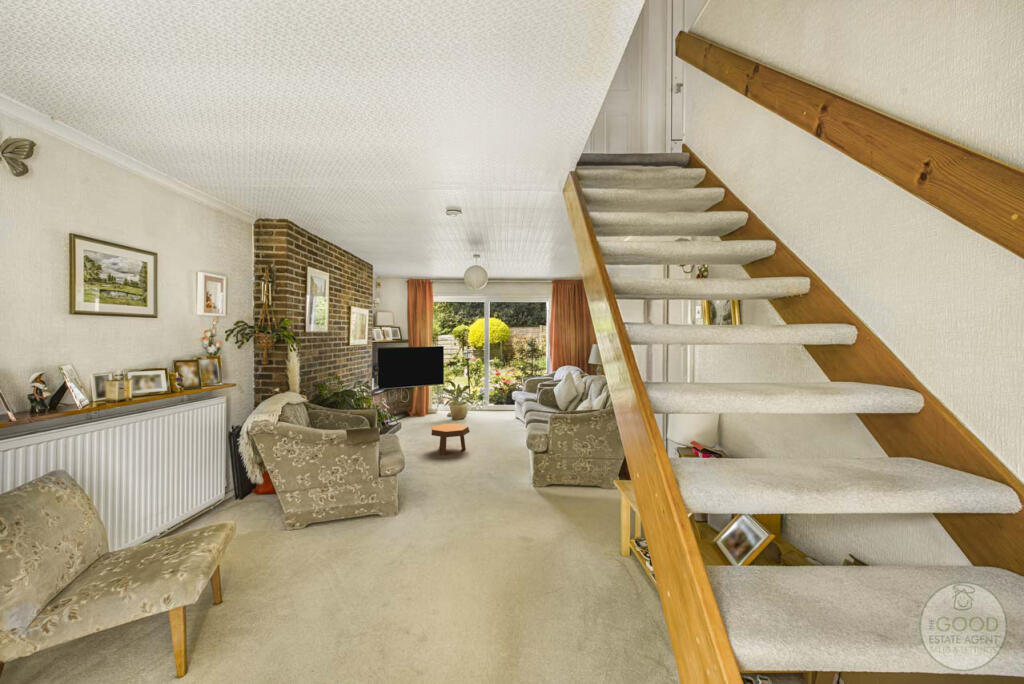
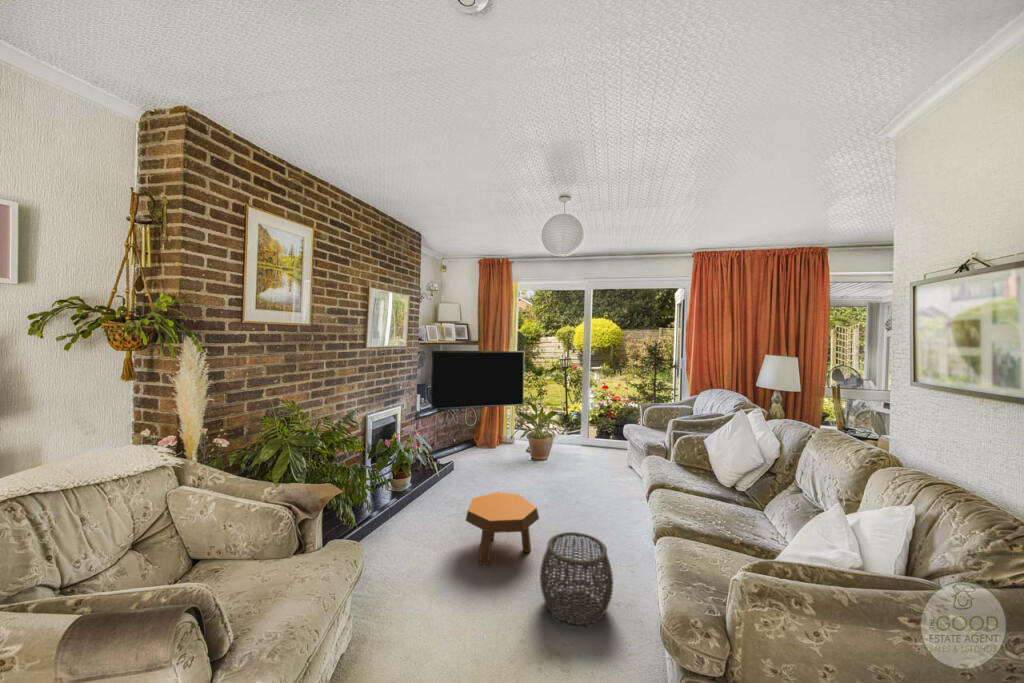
woven basket: none [475,429,508,463] -> present [540,532,613,626]

